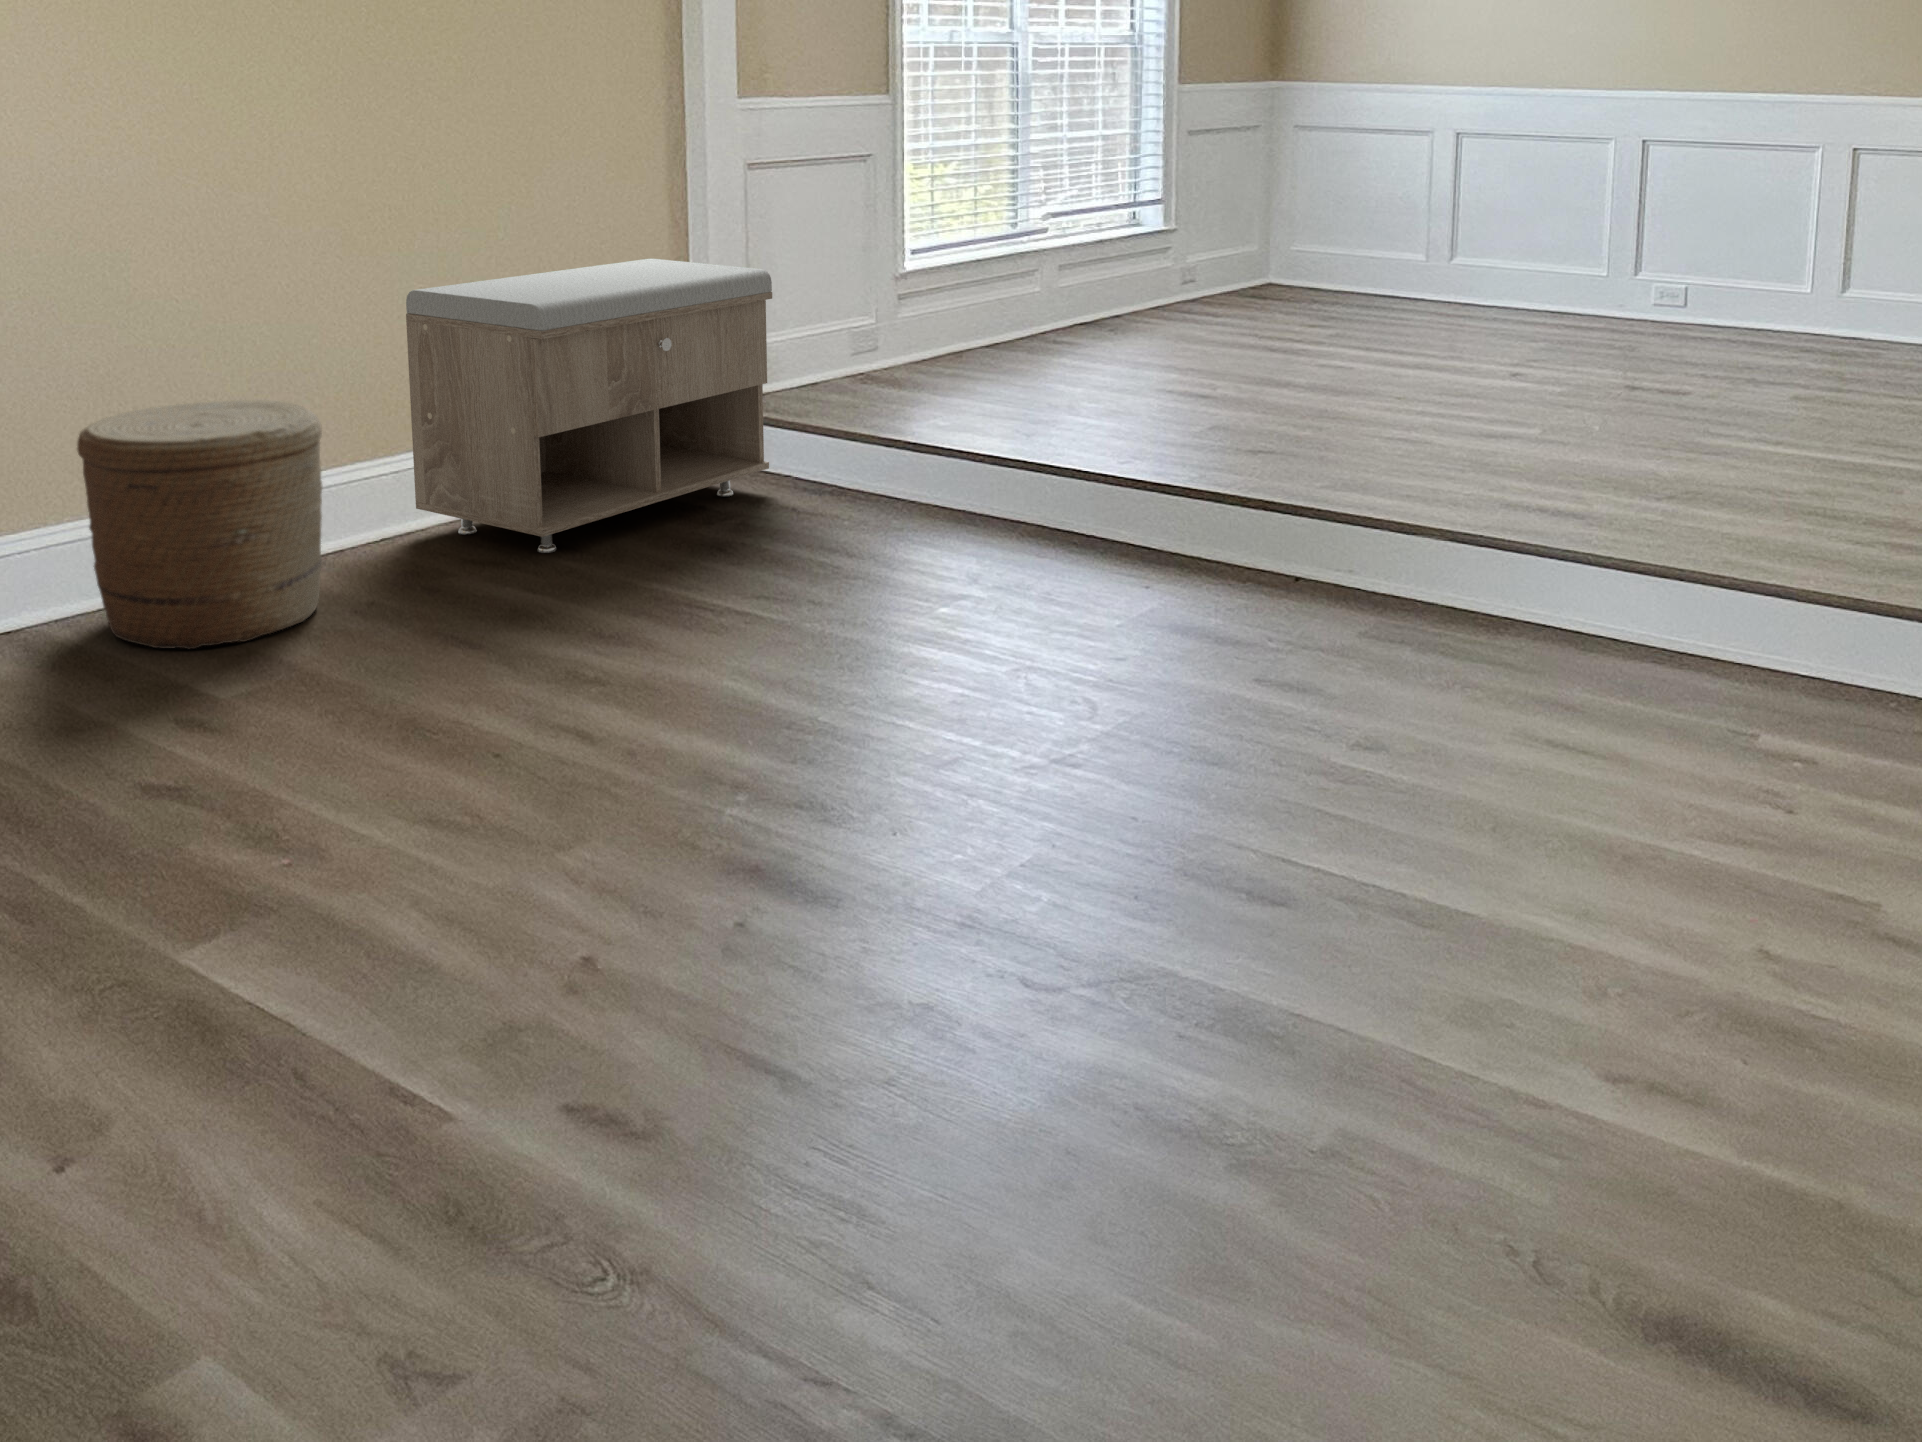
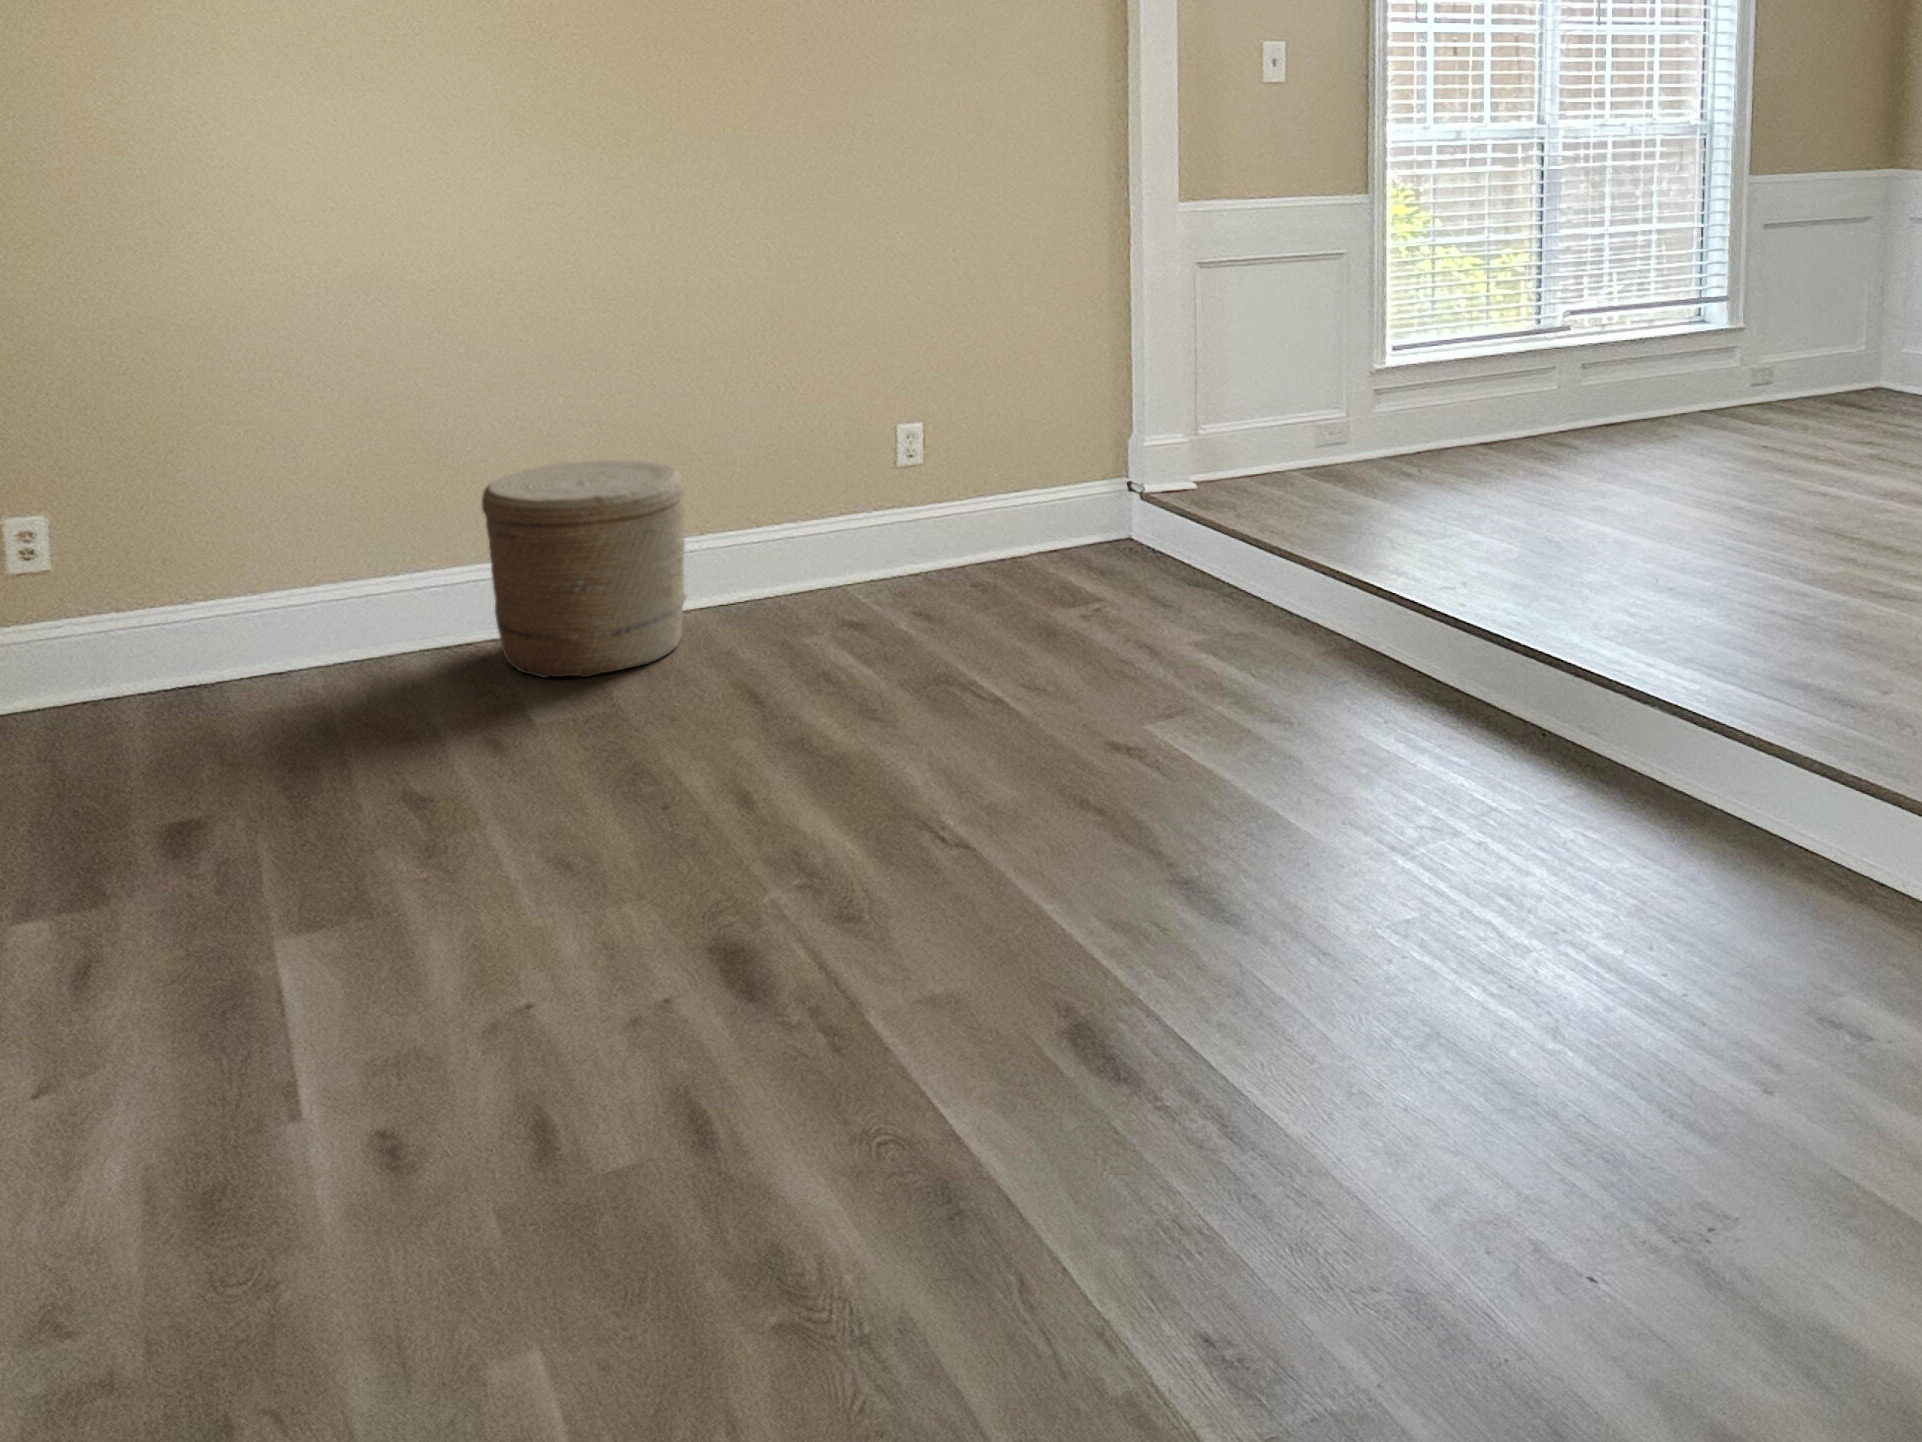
storage bench: present [406,259,772,553] -> none [823,347,1162,622]

